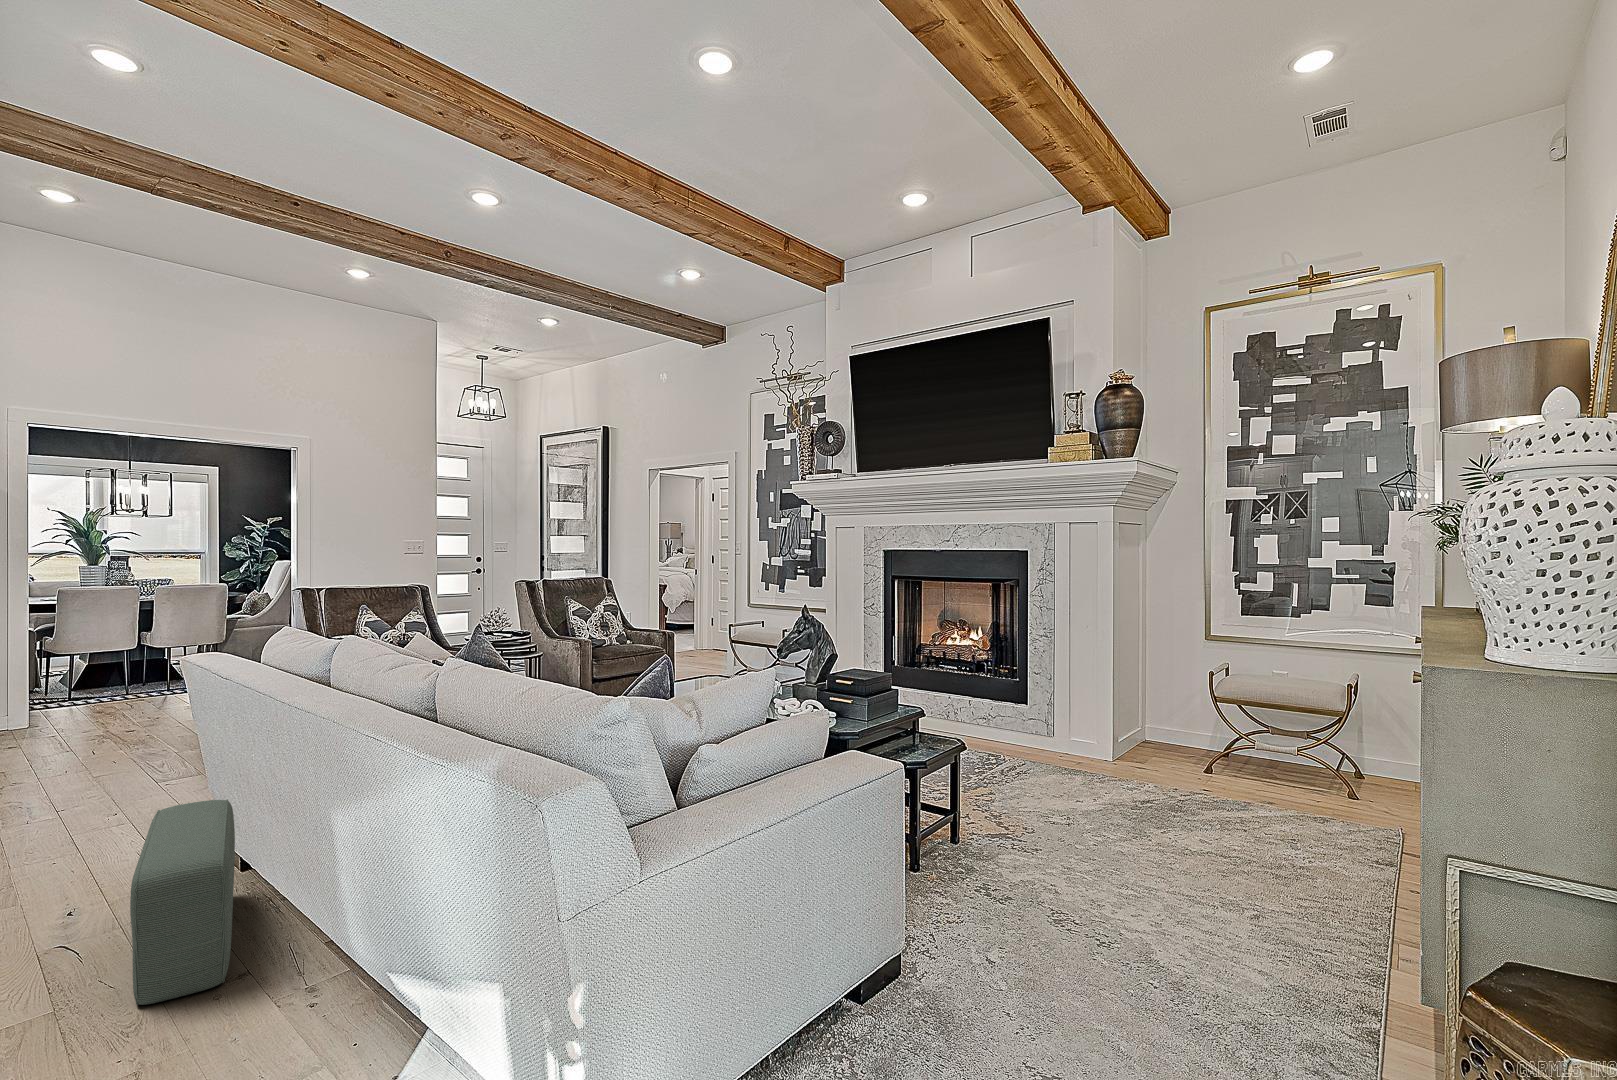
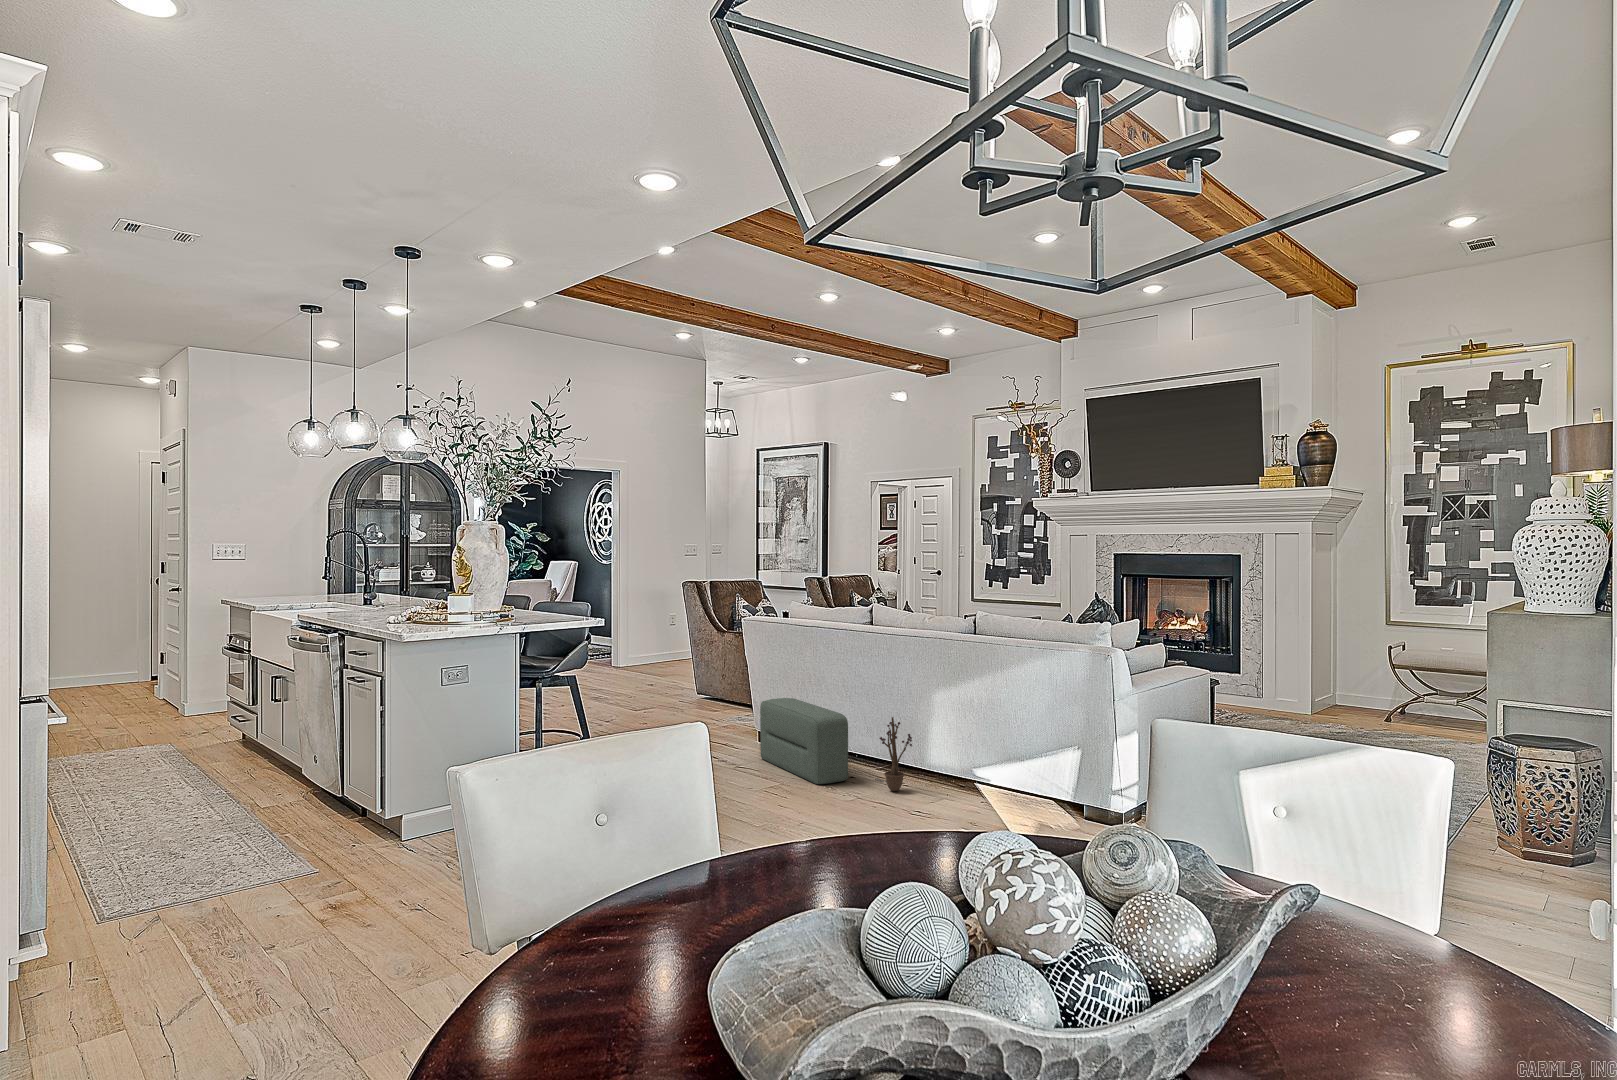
decorative plant: none [253,872,307,1024] -> present [875,717,912,791]

